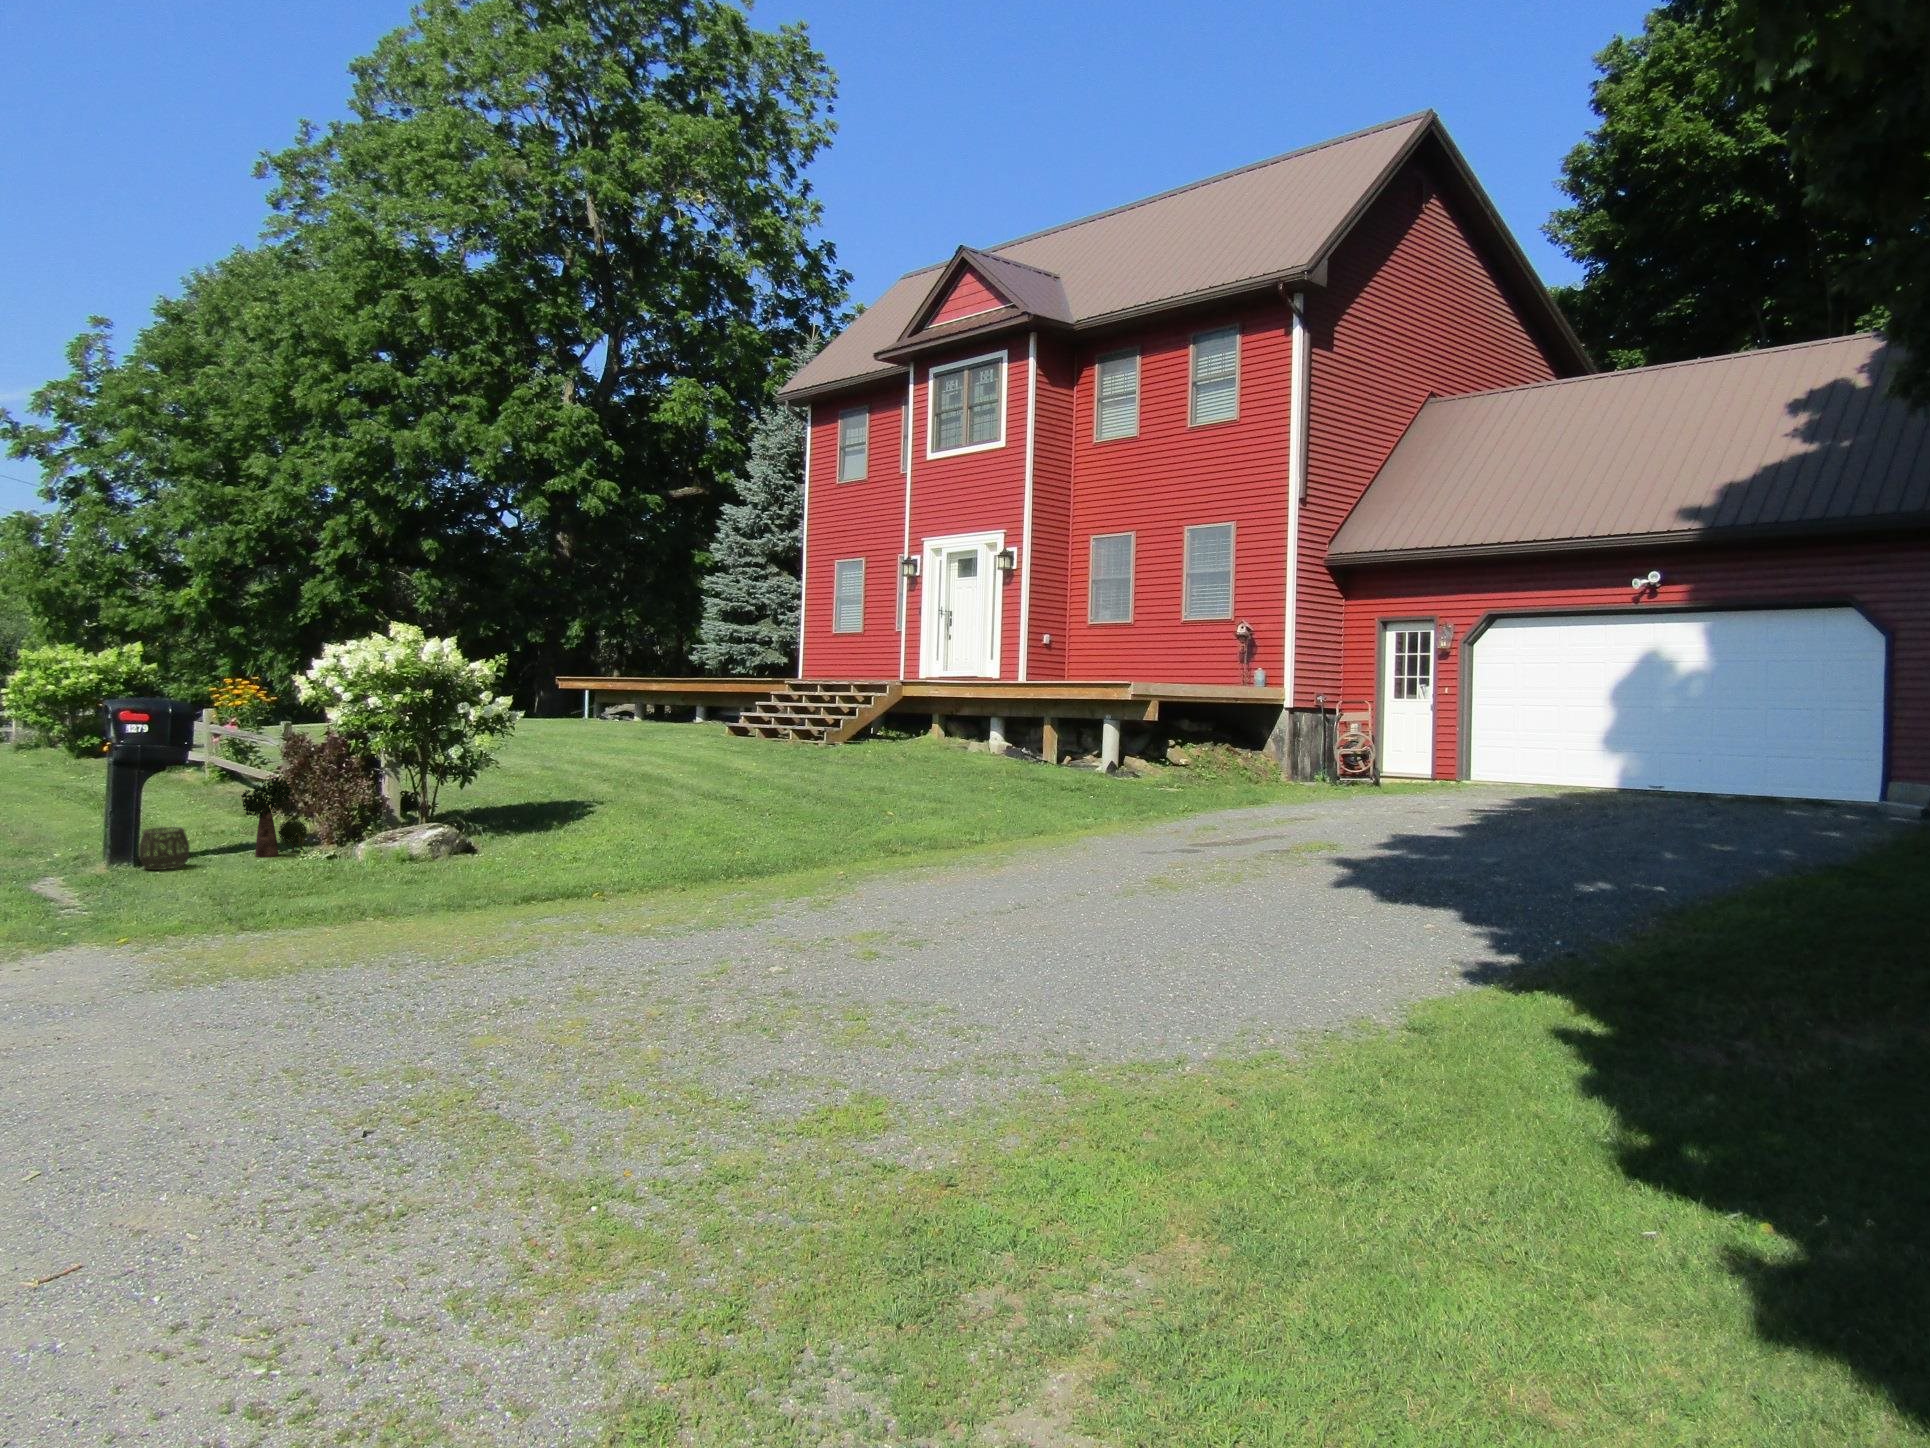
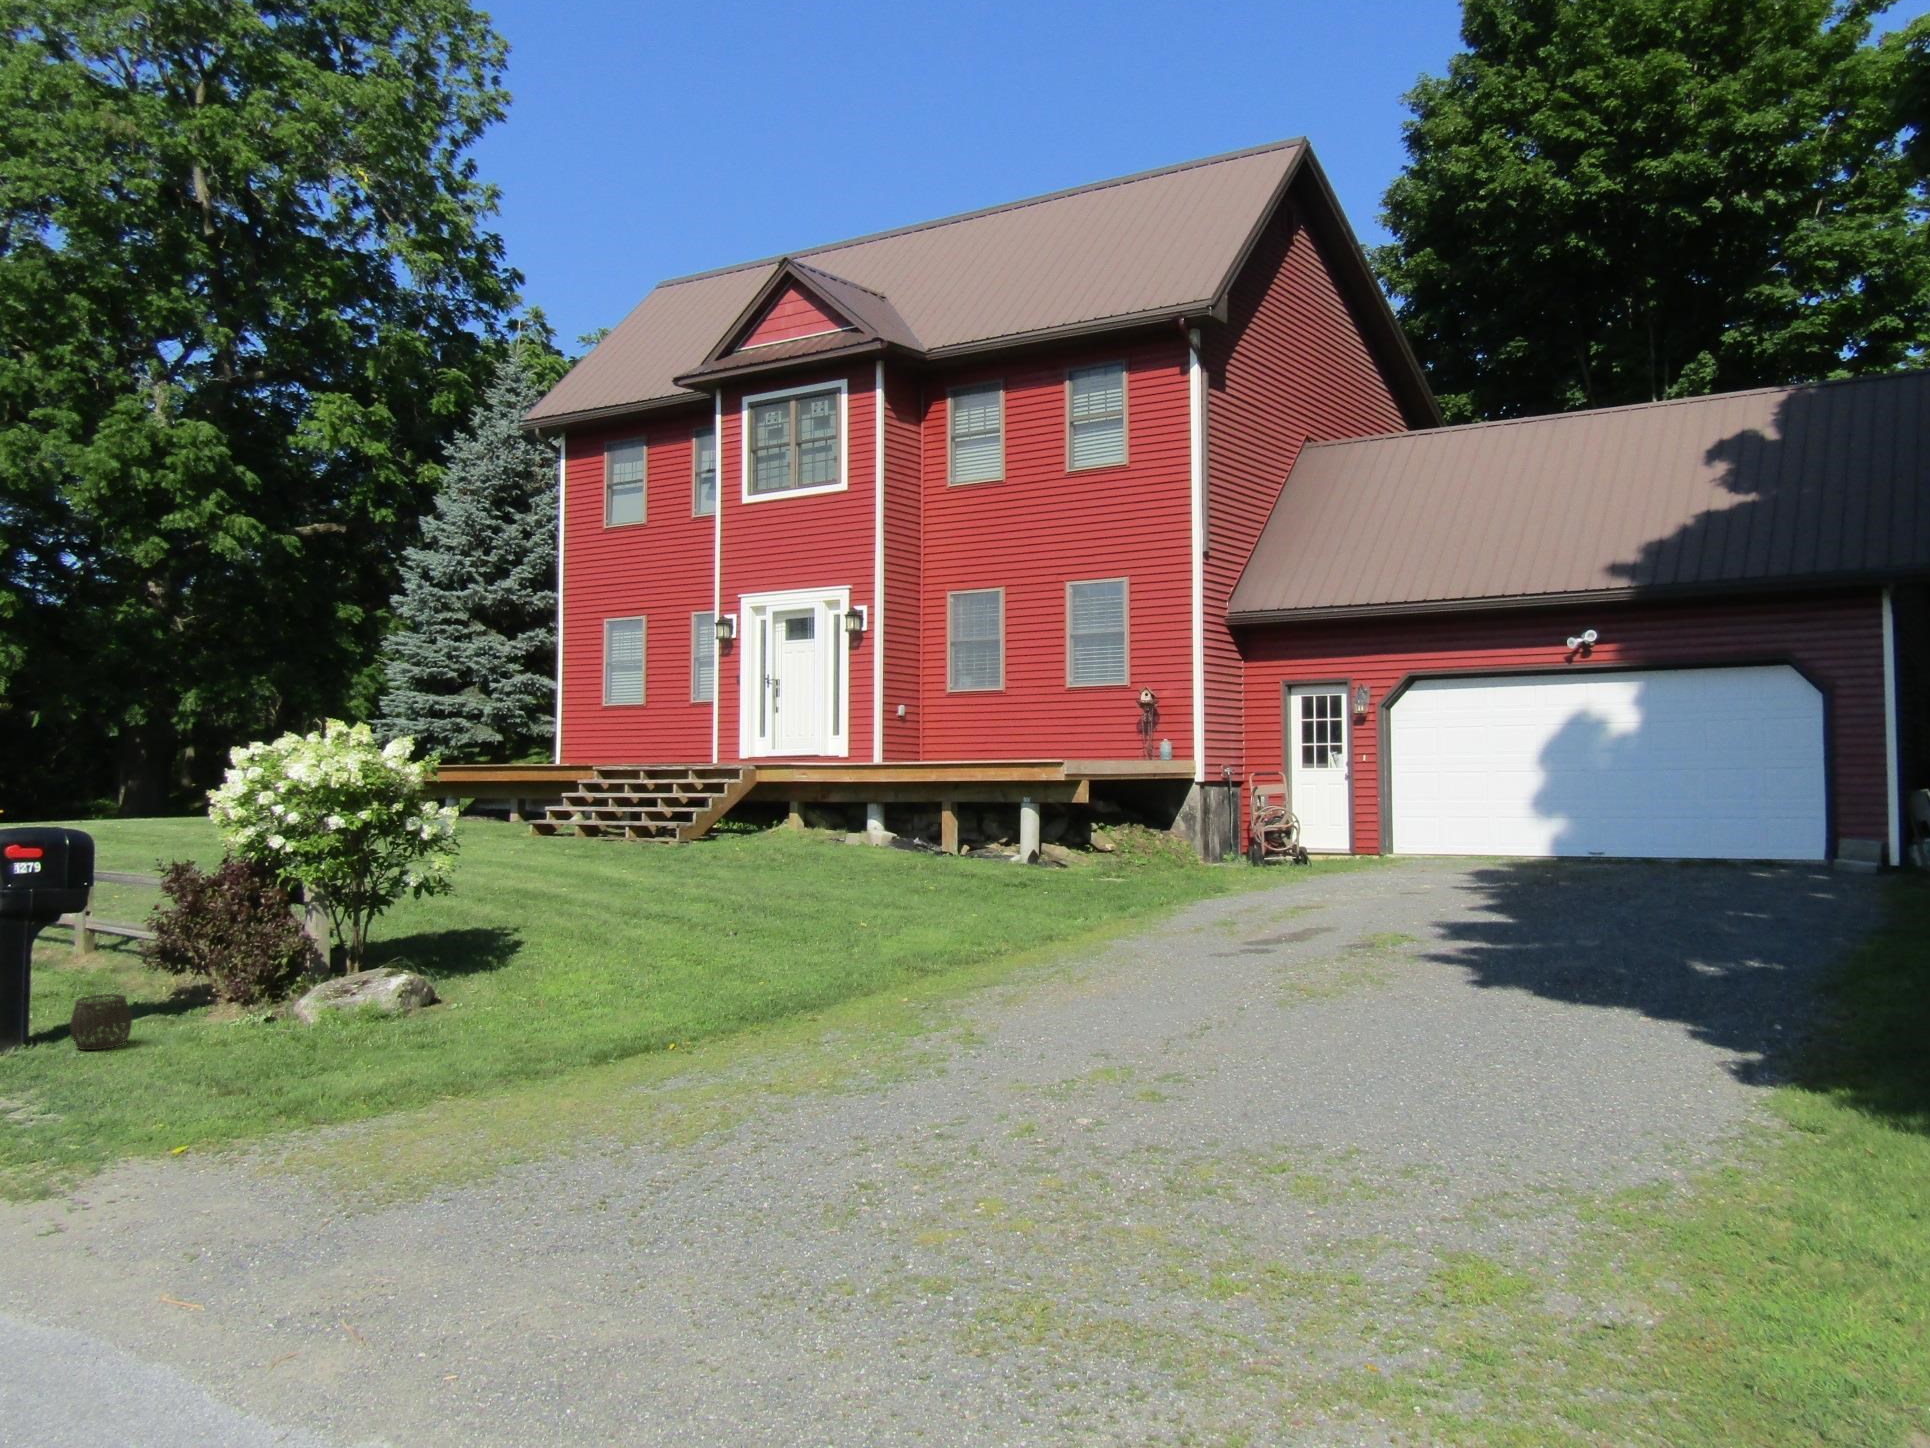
potted plant: present [241,777,307,857] -> none [171,923,254,1025]

